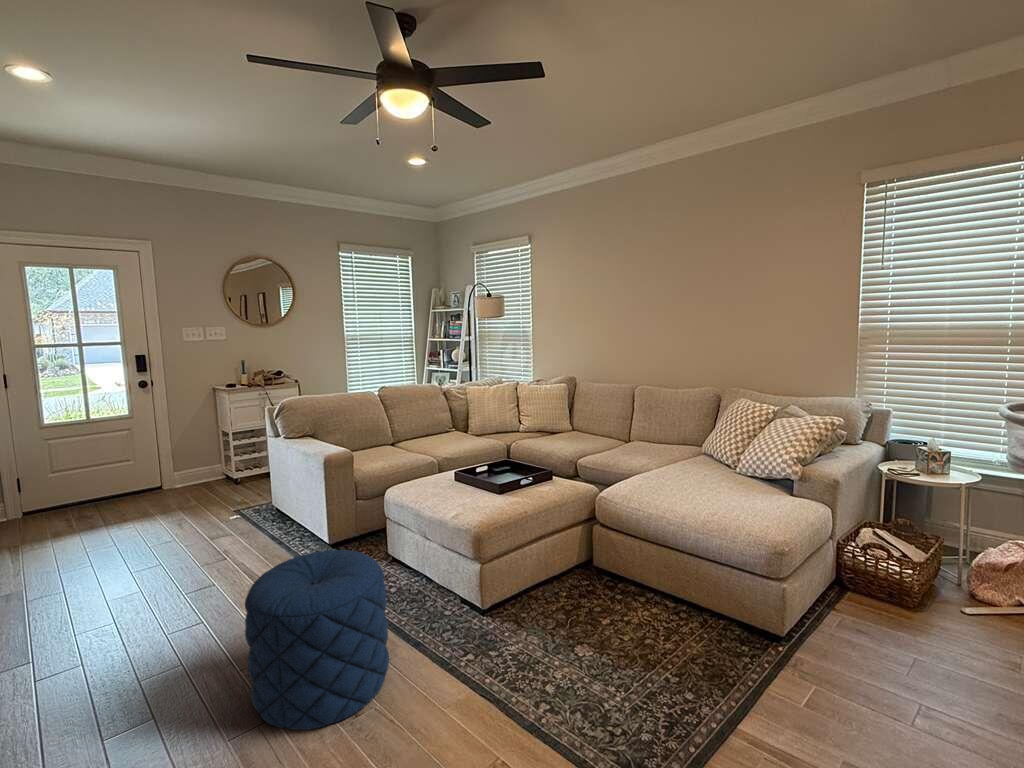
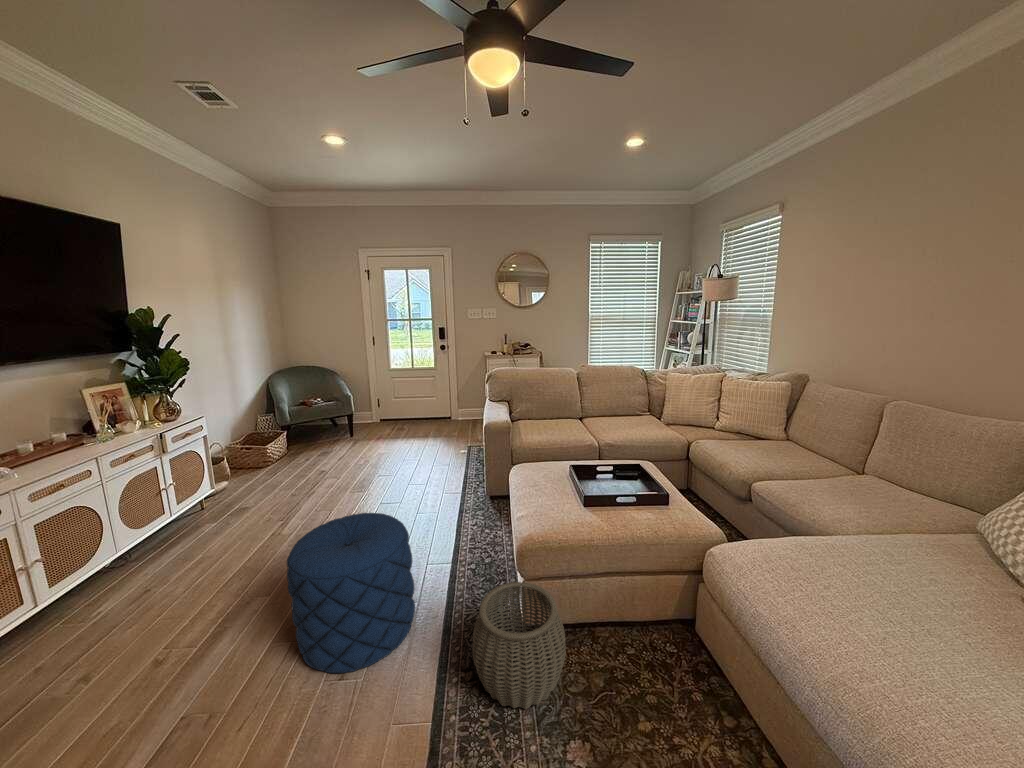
woven basket: none [466,559,548,658] -> present [472,582,566,709]

